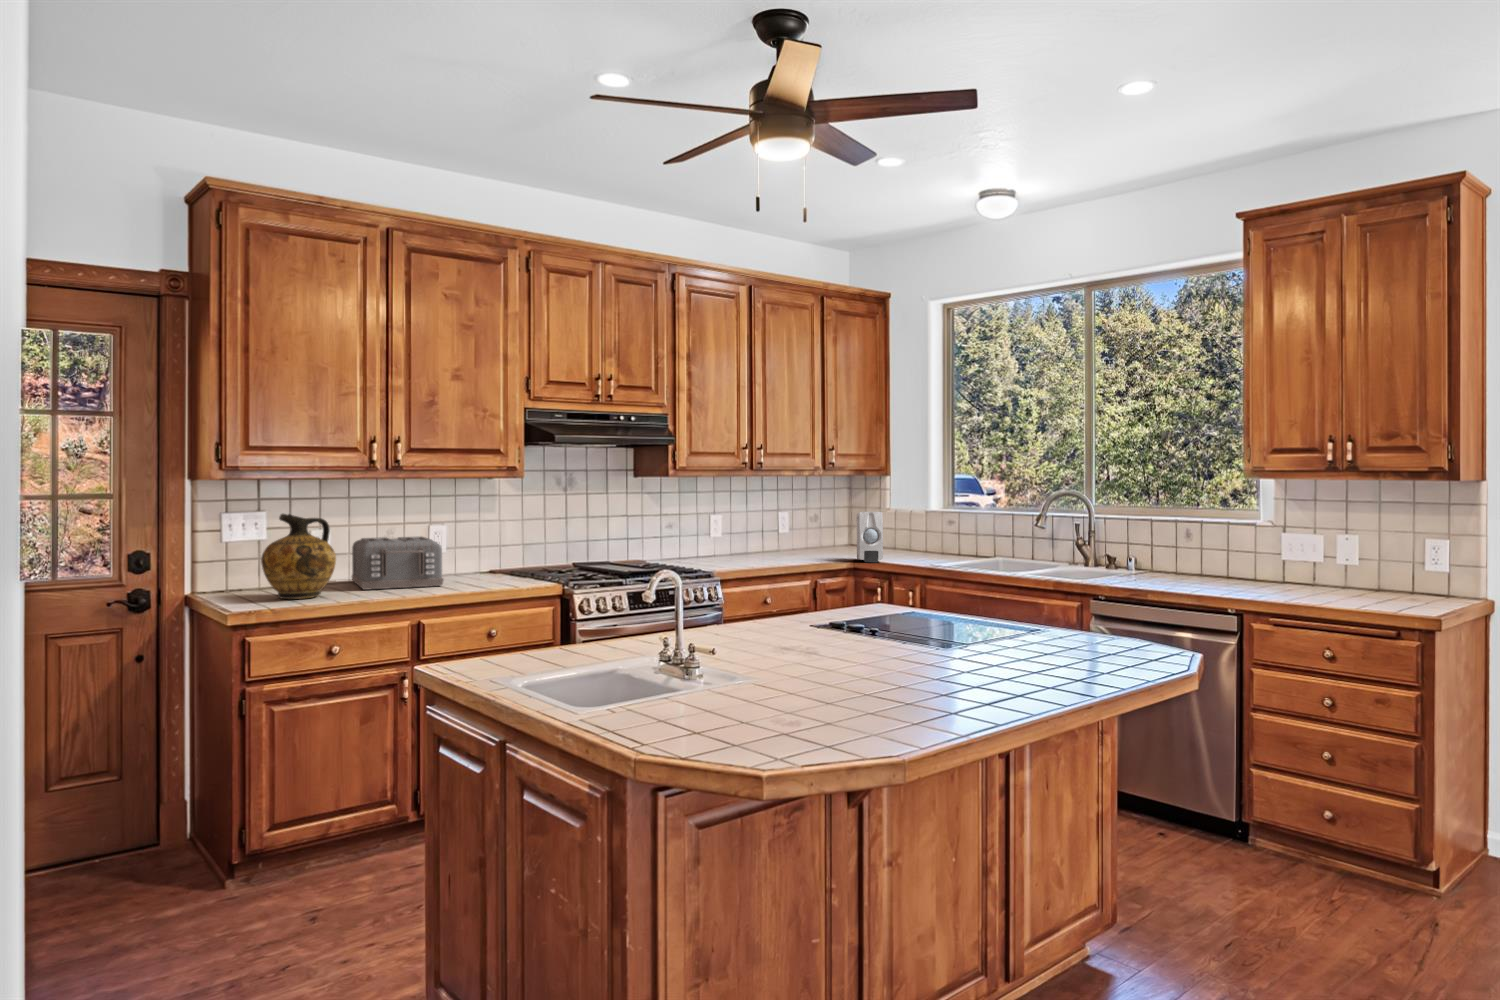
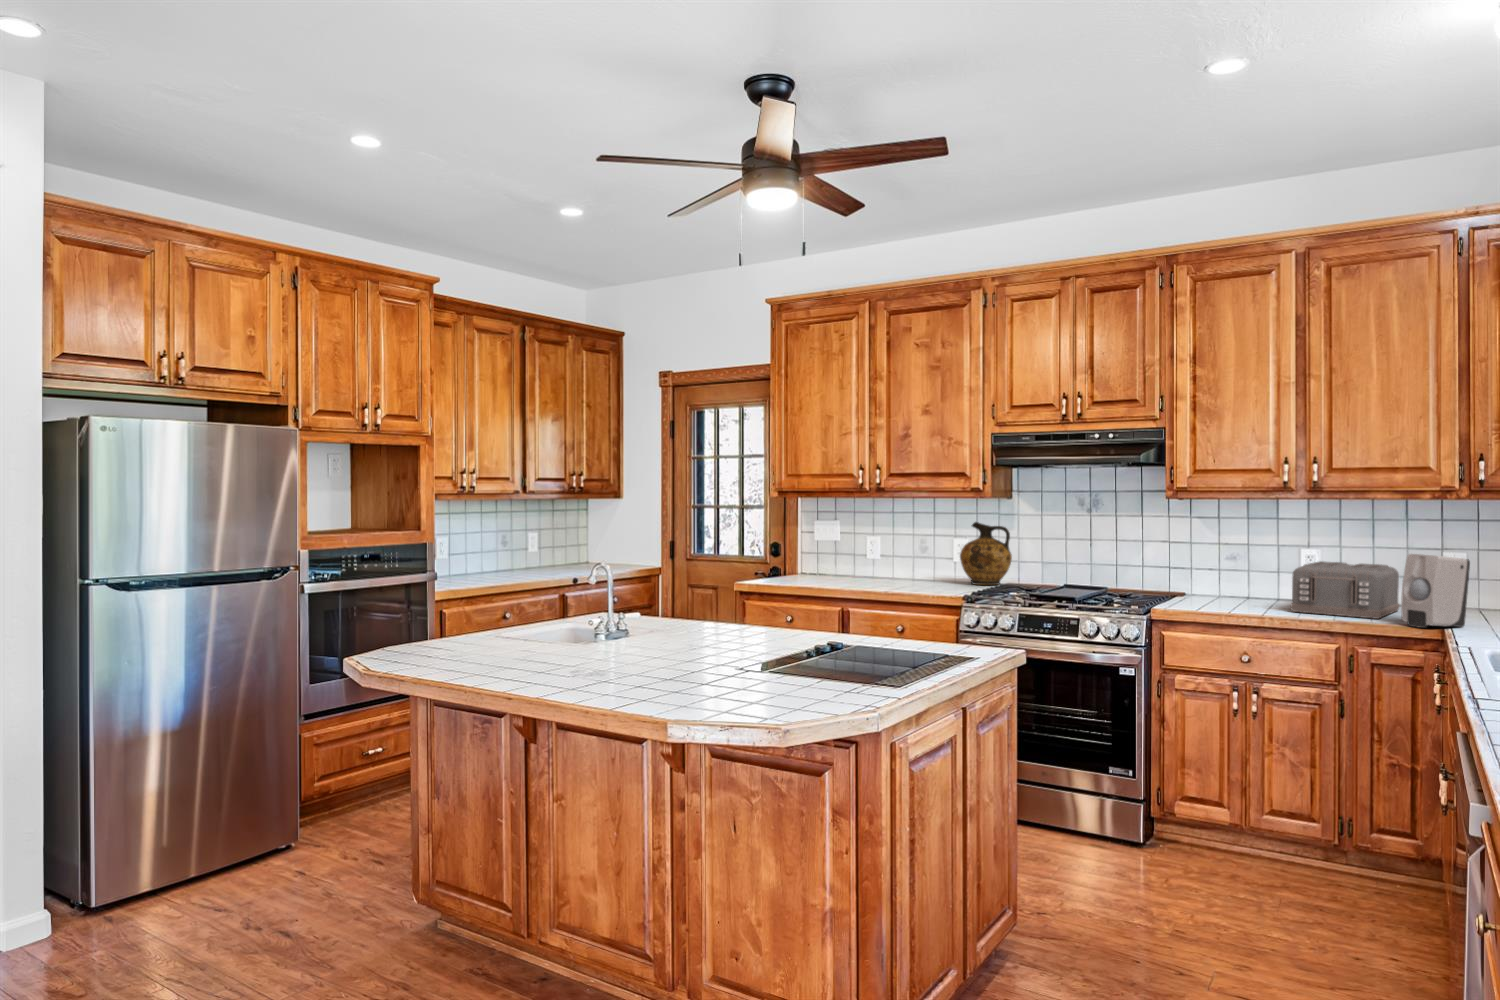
ceramic jug: present [261,514,336,599] -> present [960,522,1012,585]
toaster: present [351,537,444,590] -> present [1290,561,1399,619]

